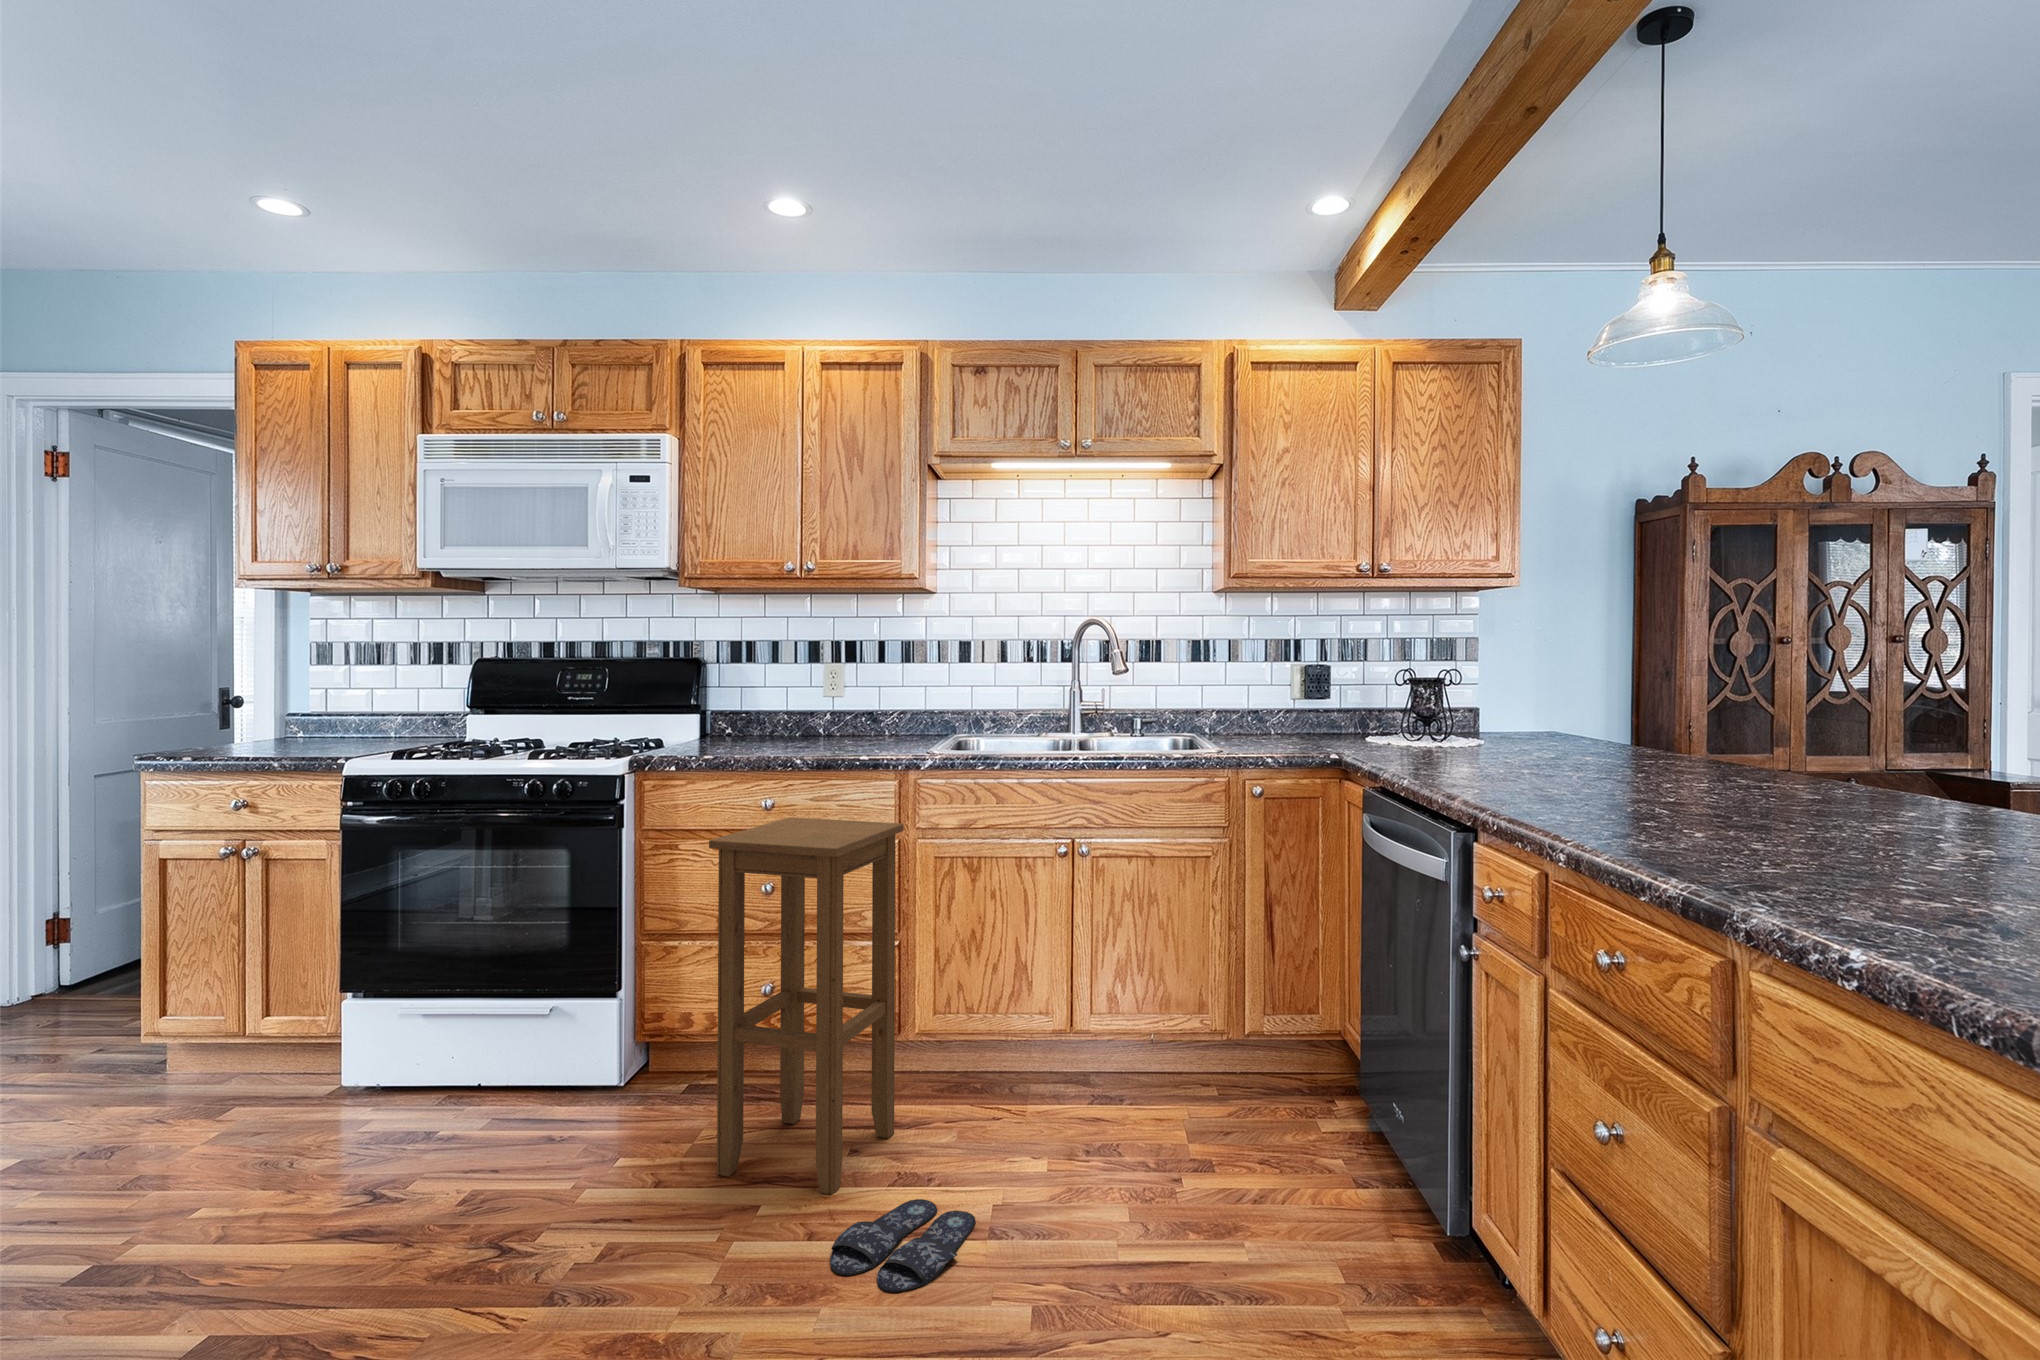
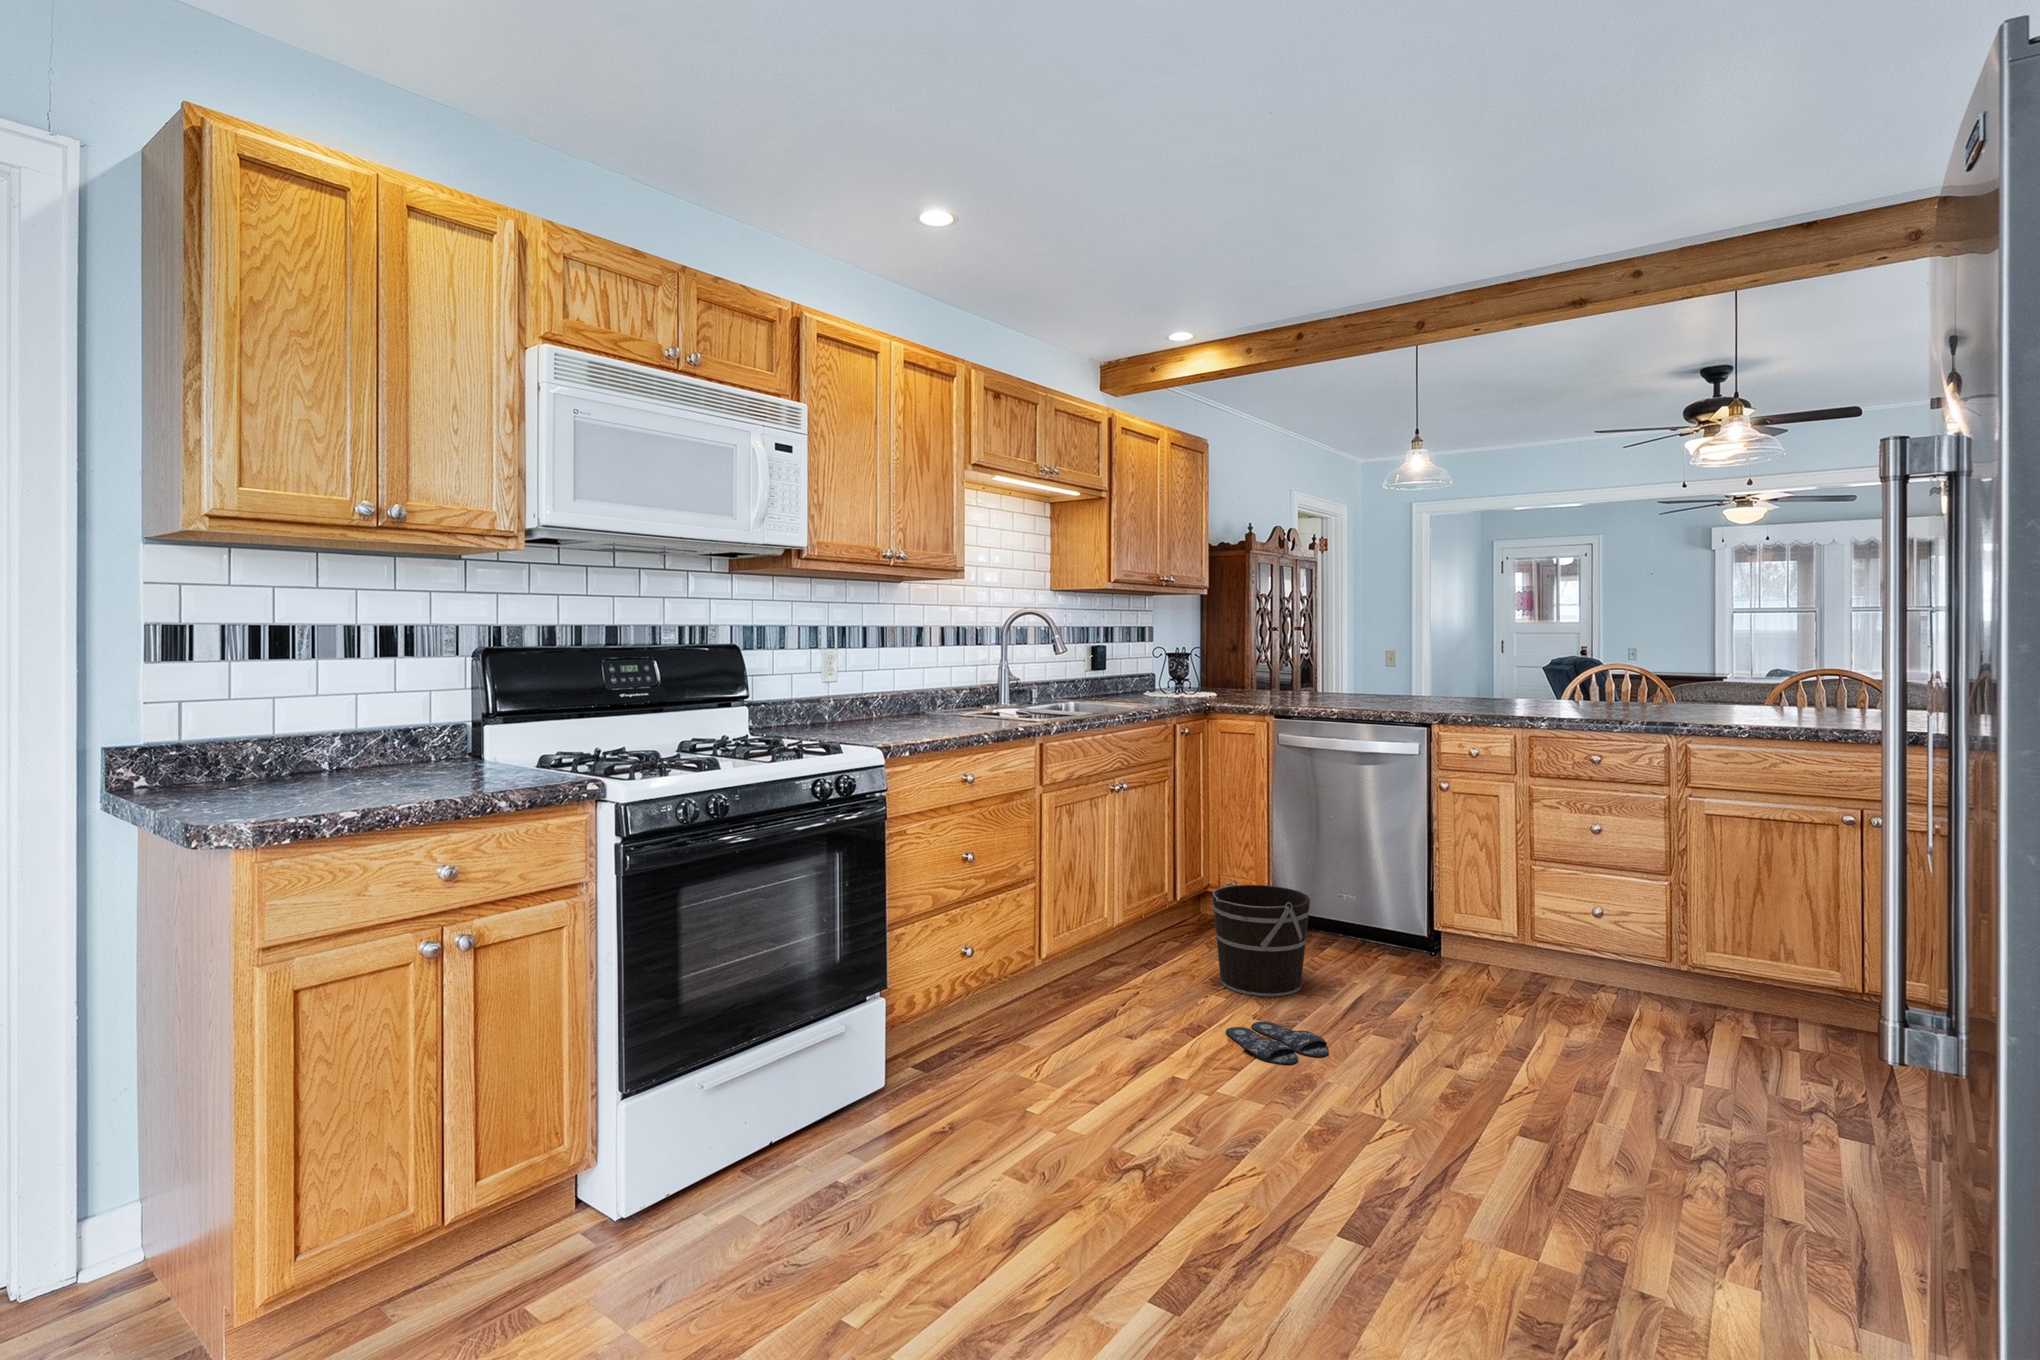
stool: present [709,817,904,1194] -> none [1038,774,1196,1076]
bucket: none [1059,1015,1205,1212] -> present [1212,880,1310,997]

